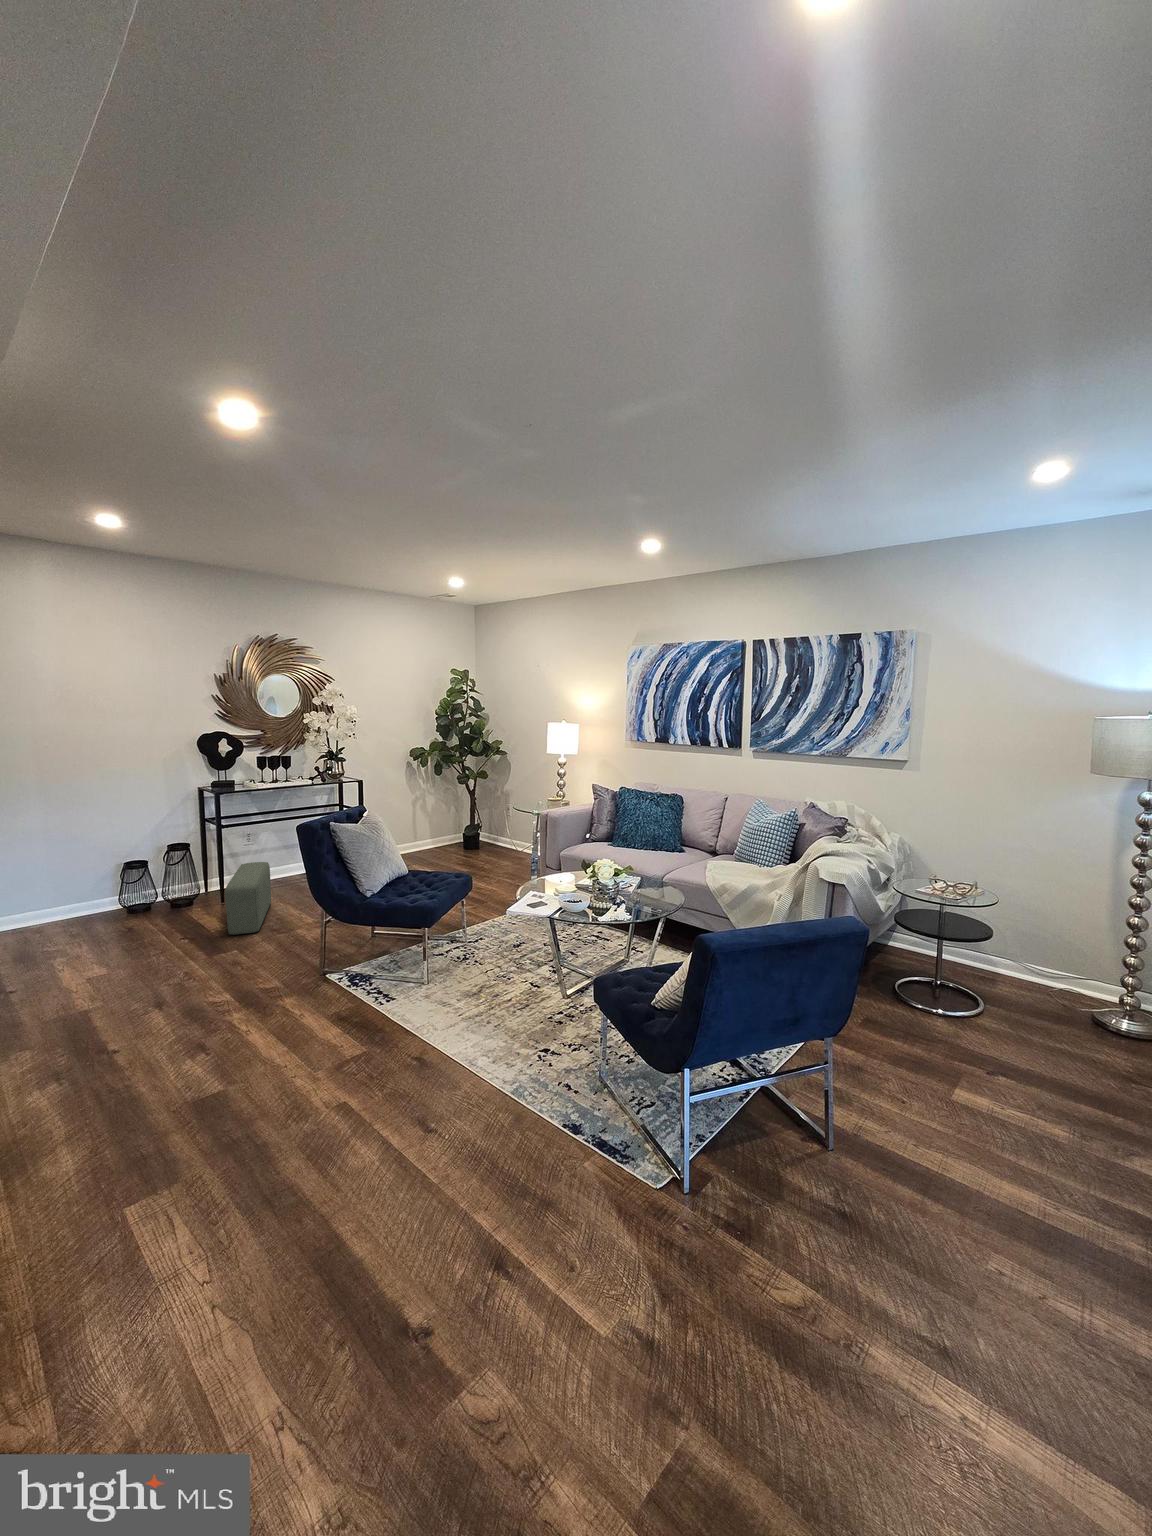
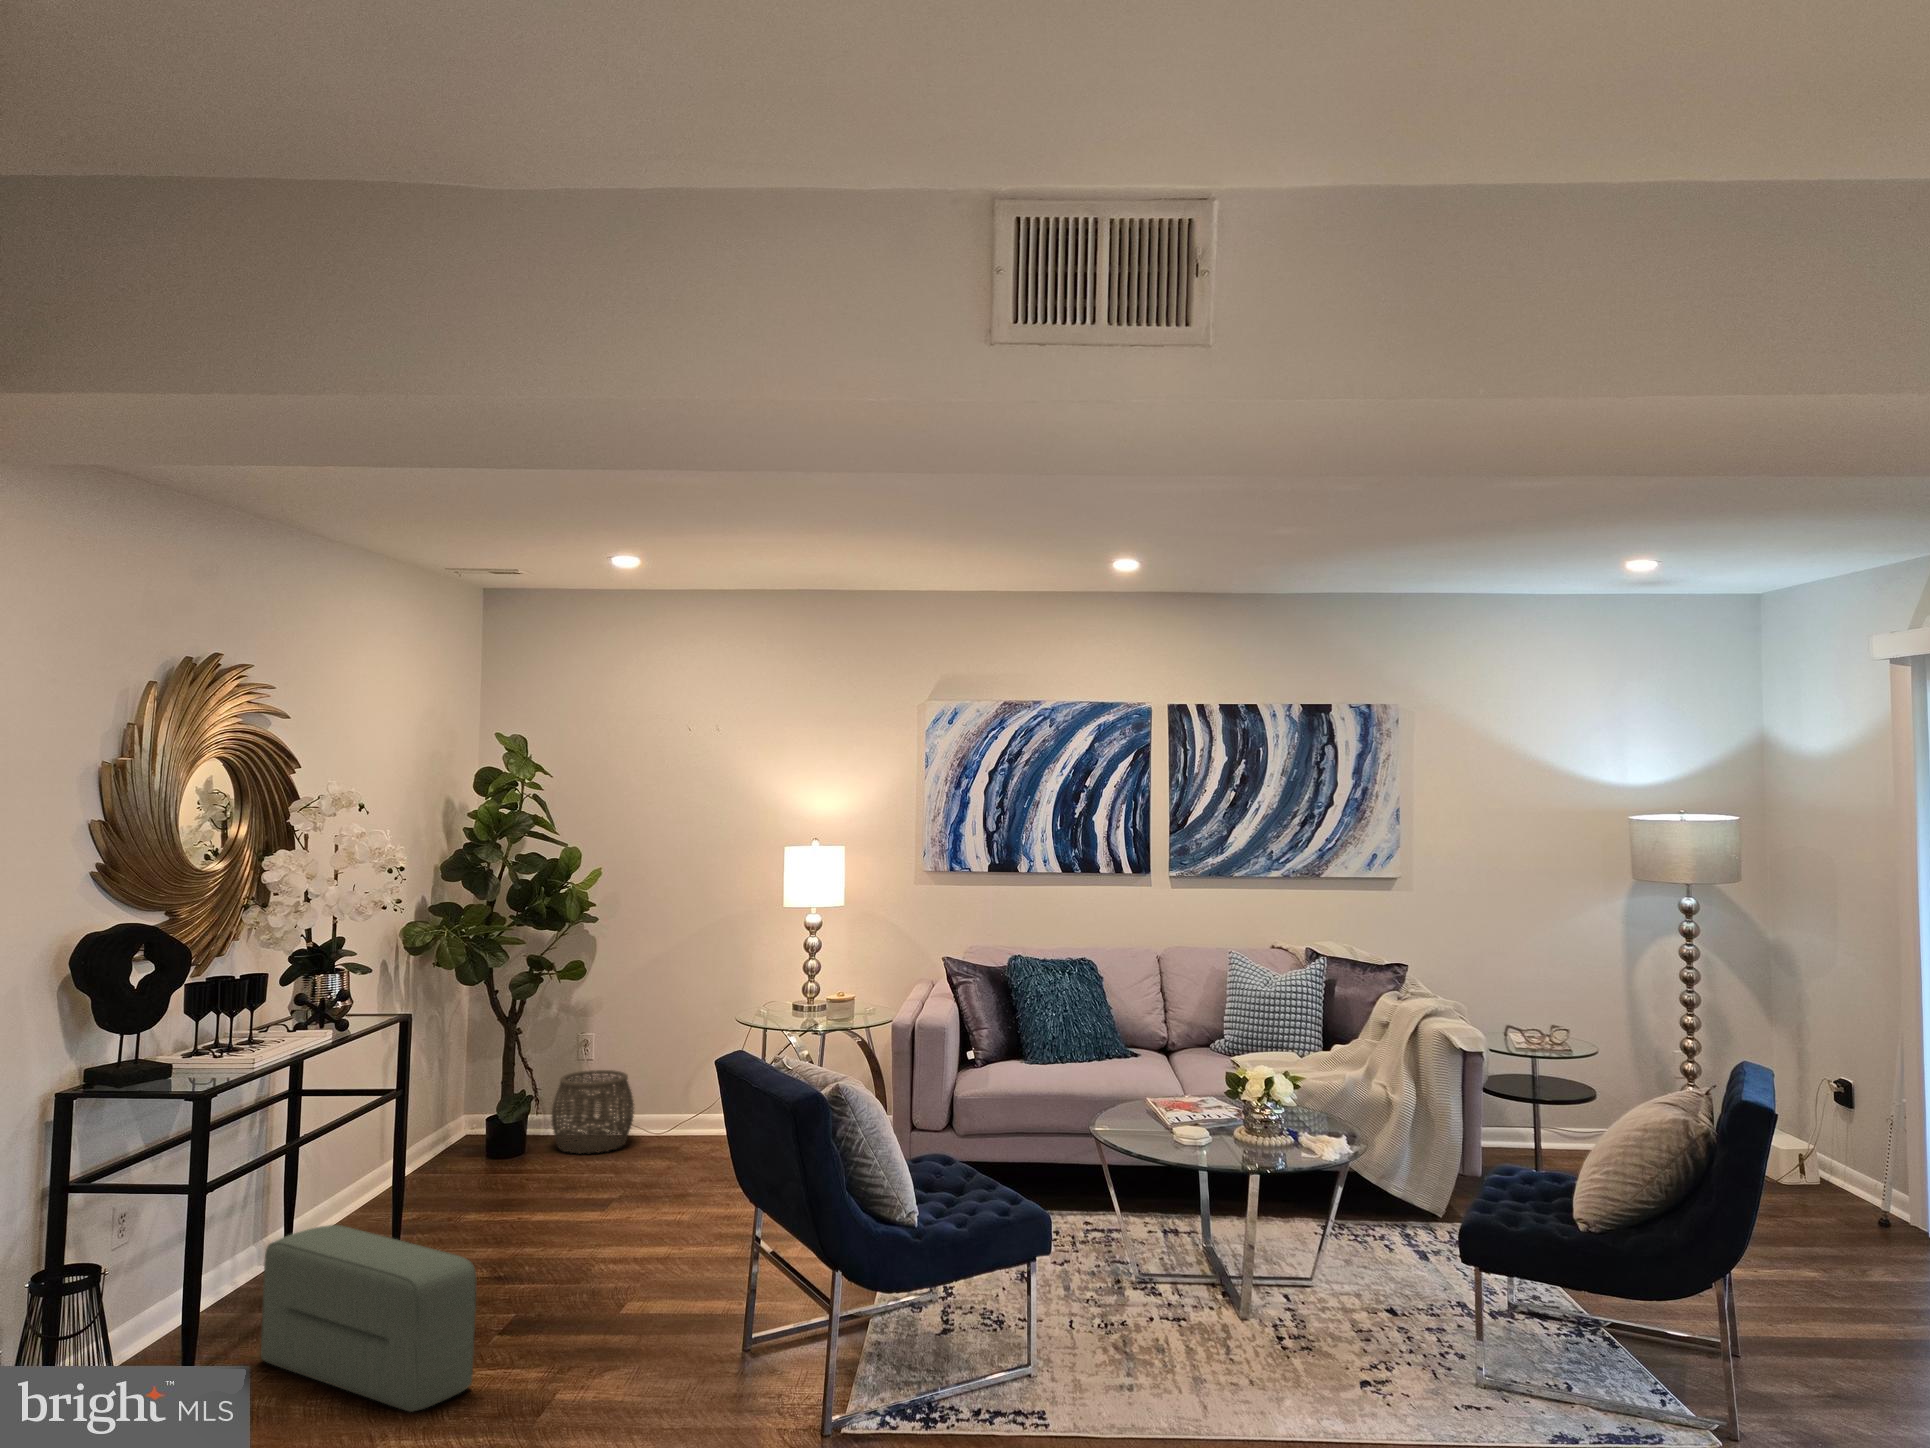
woven basket: none [481,821,517,857] -> present [551,1070,634,1153]

